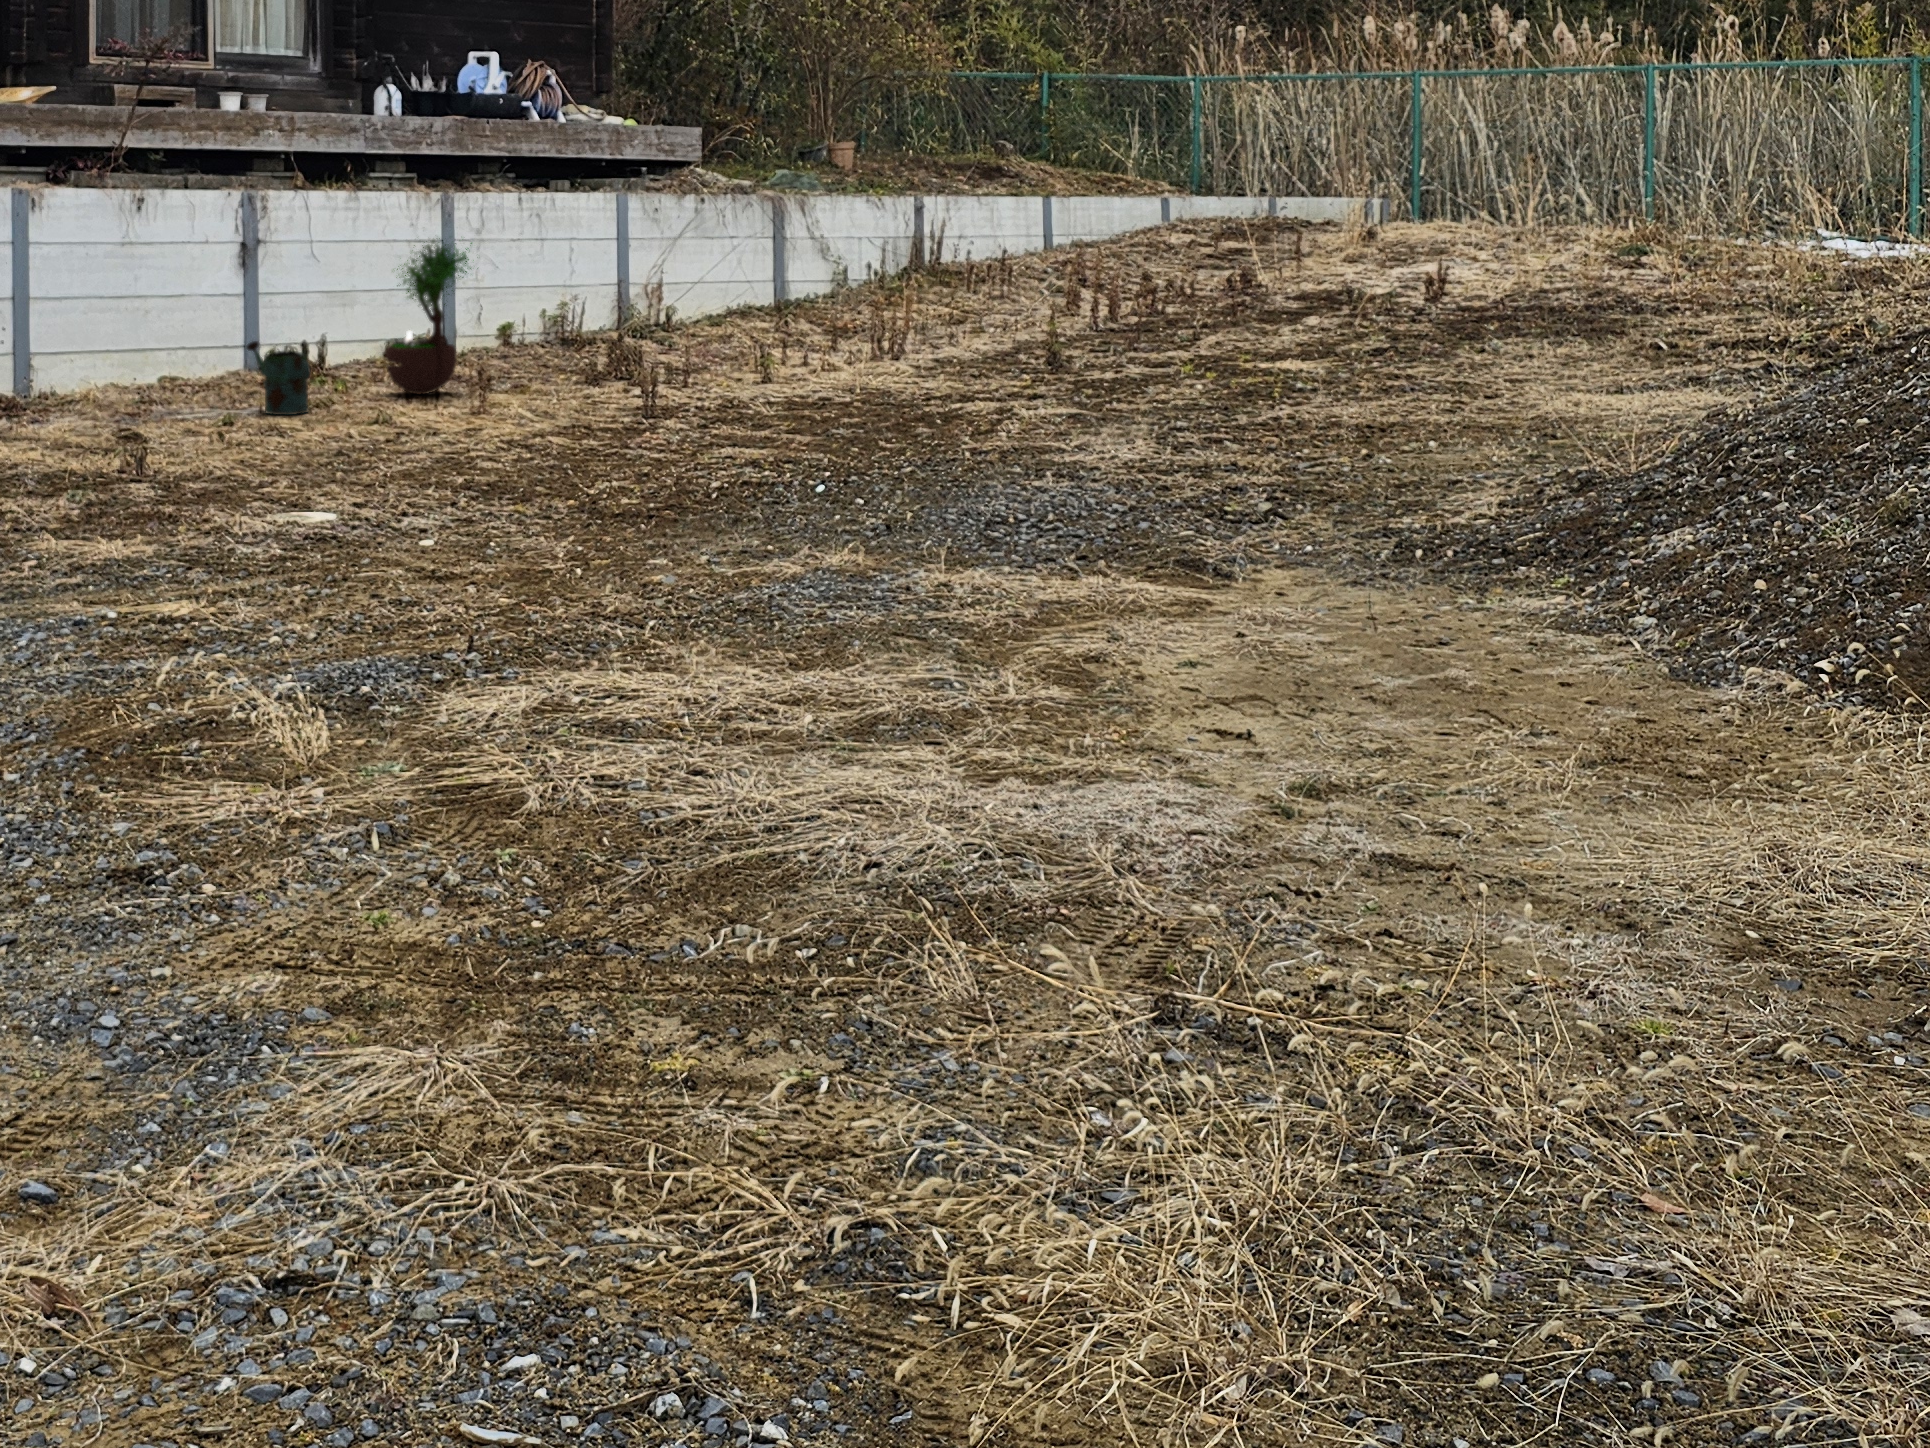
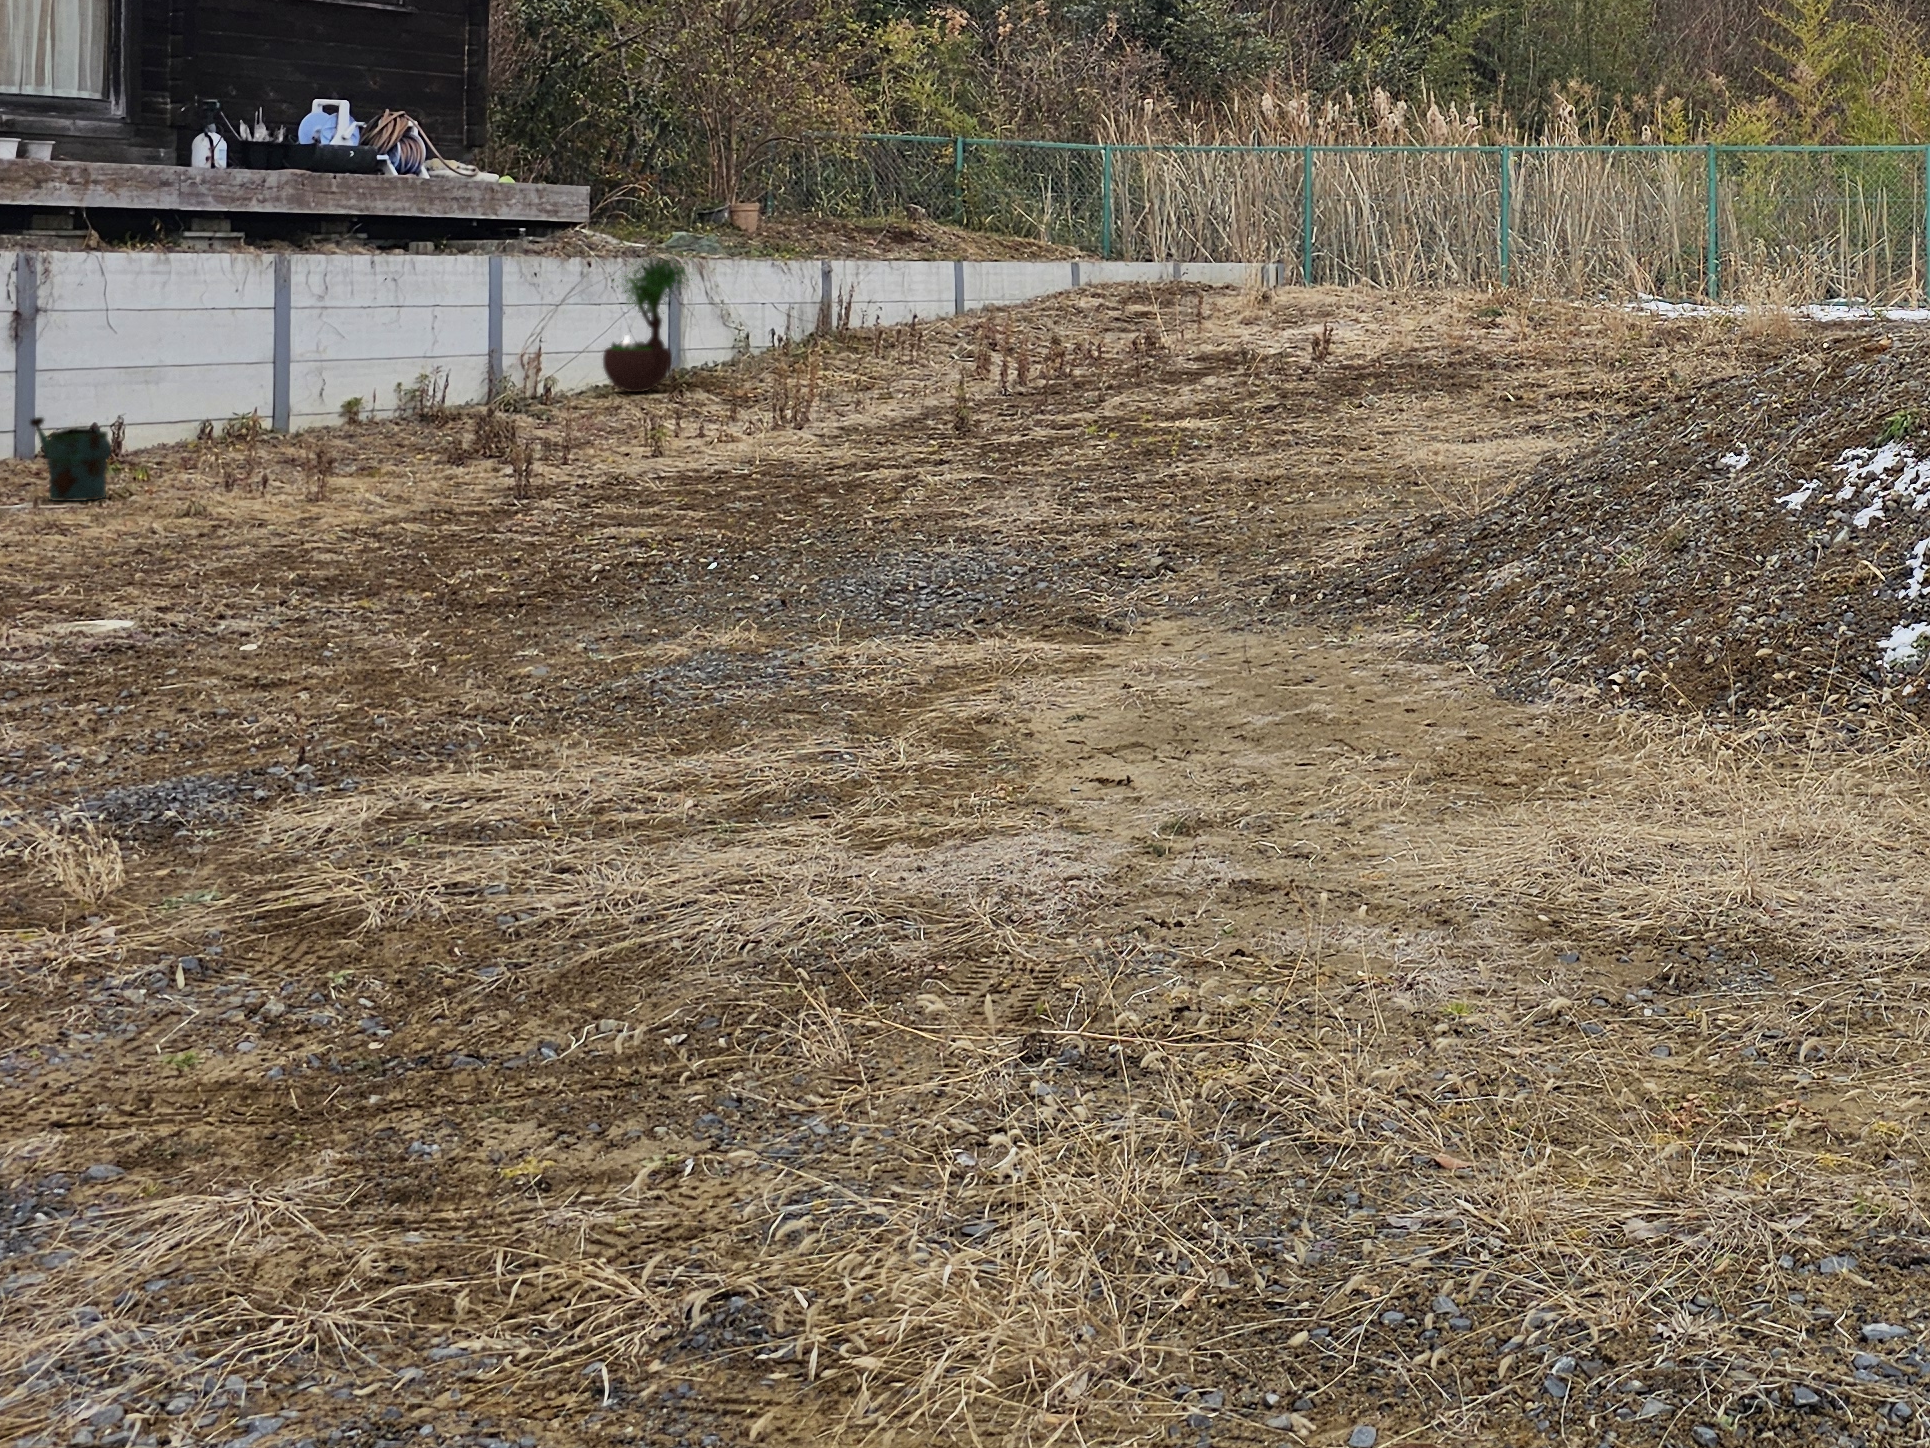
potted tree: present [385,238,472,394] -> present [603,243,692,392]

